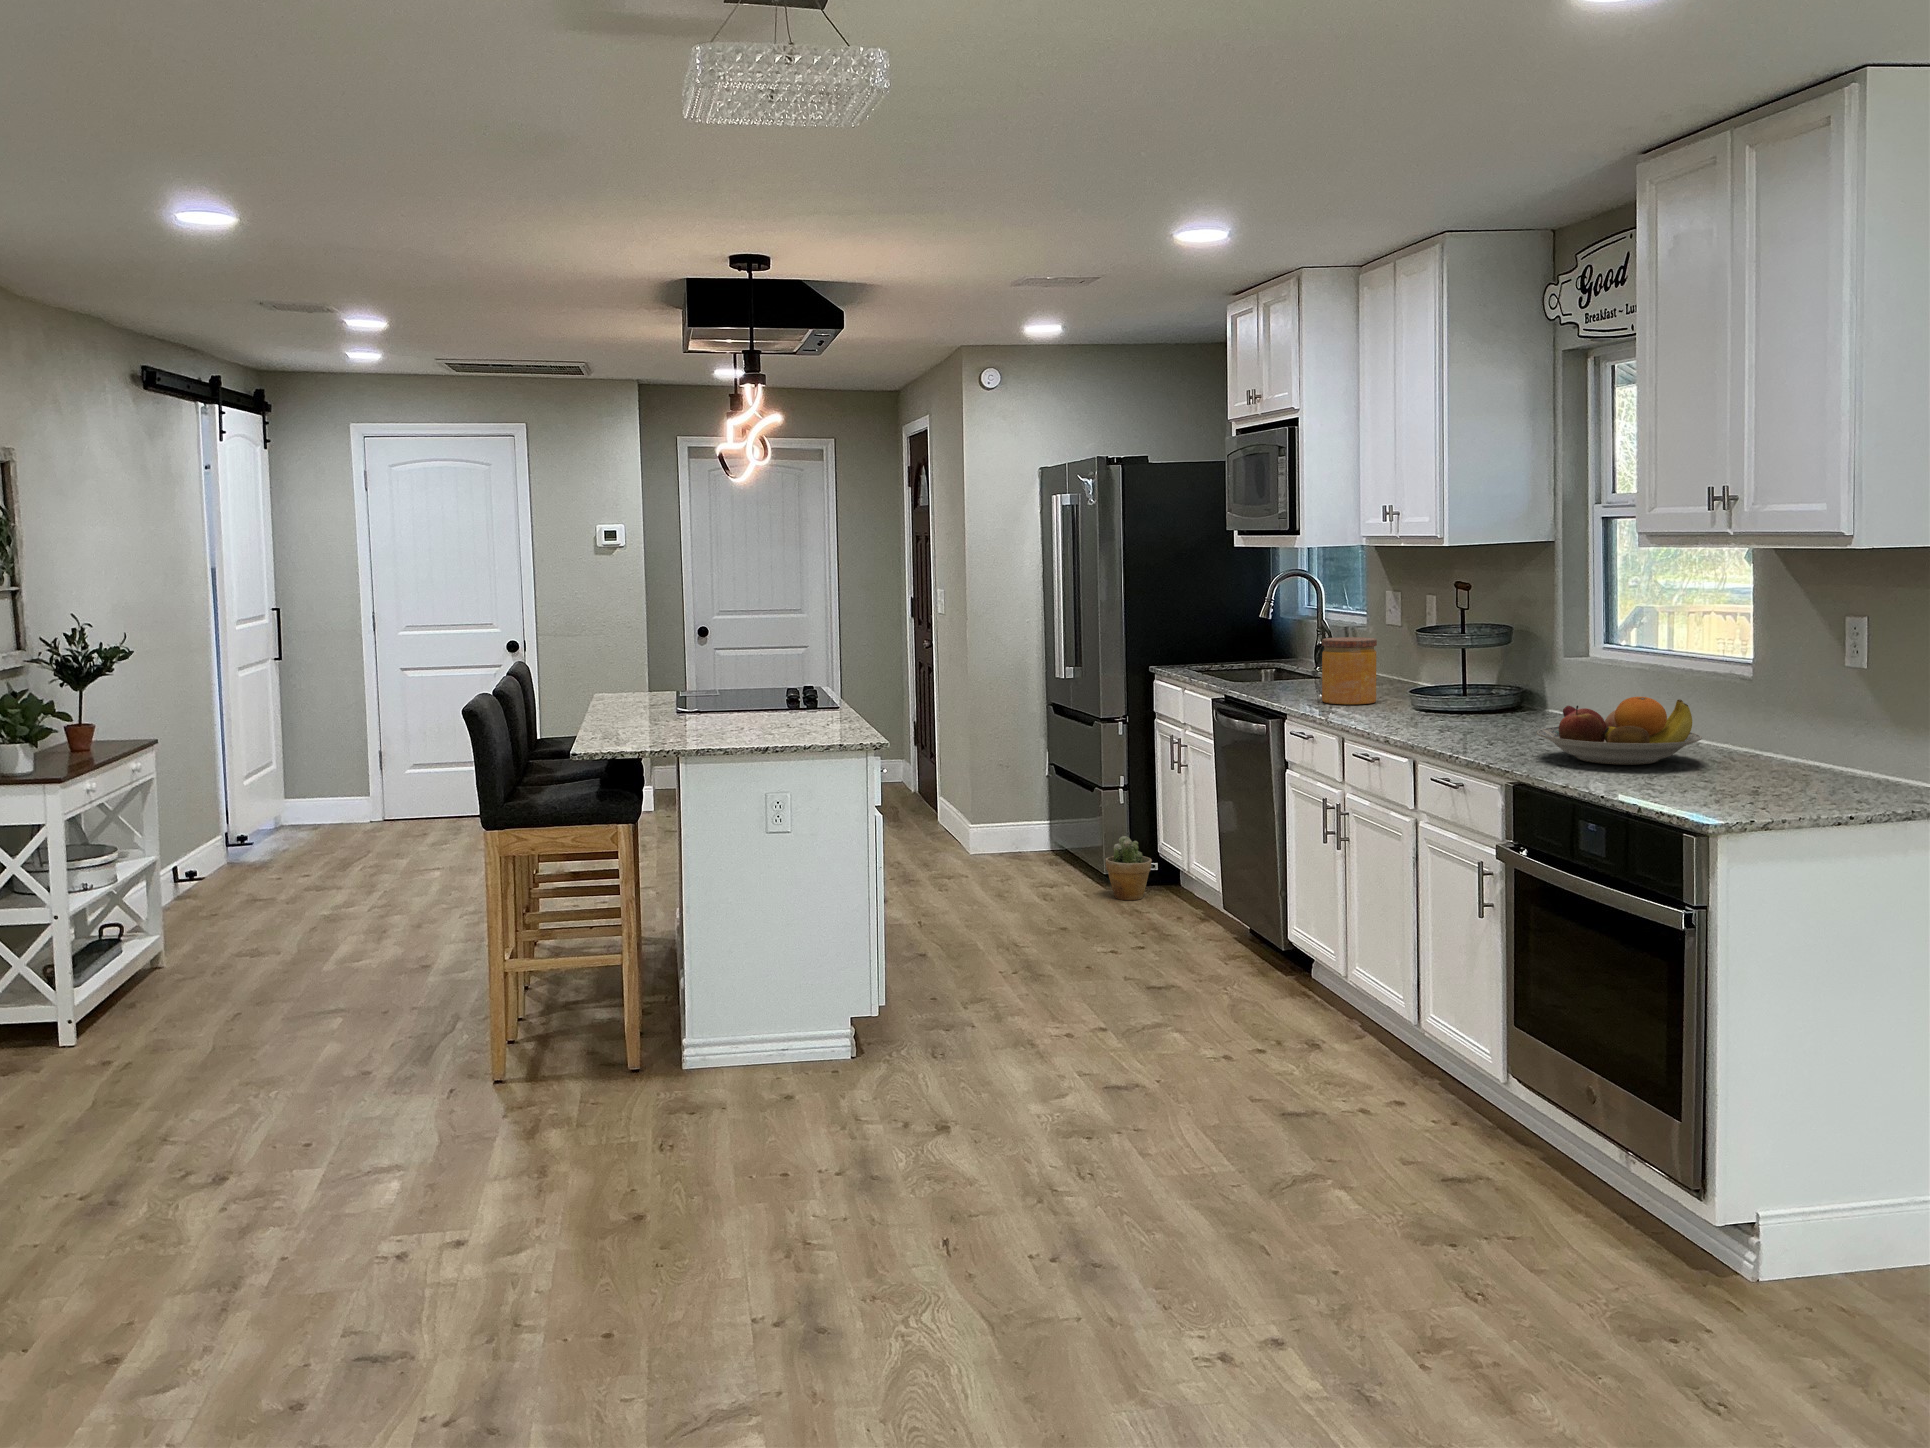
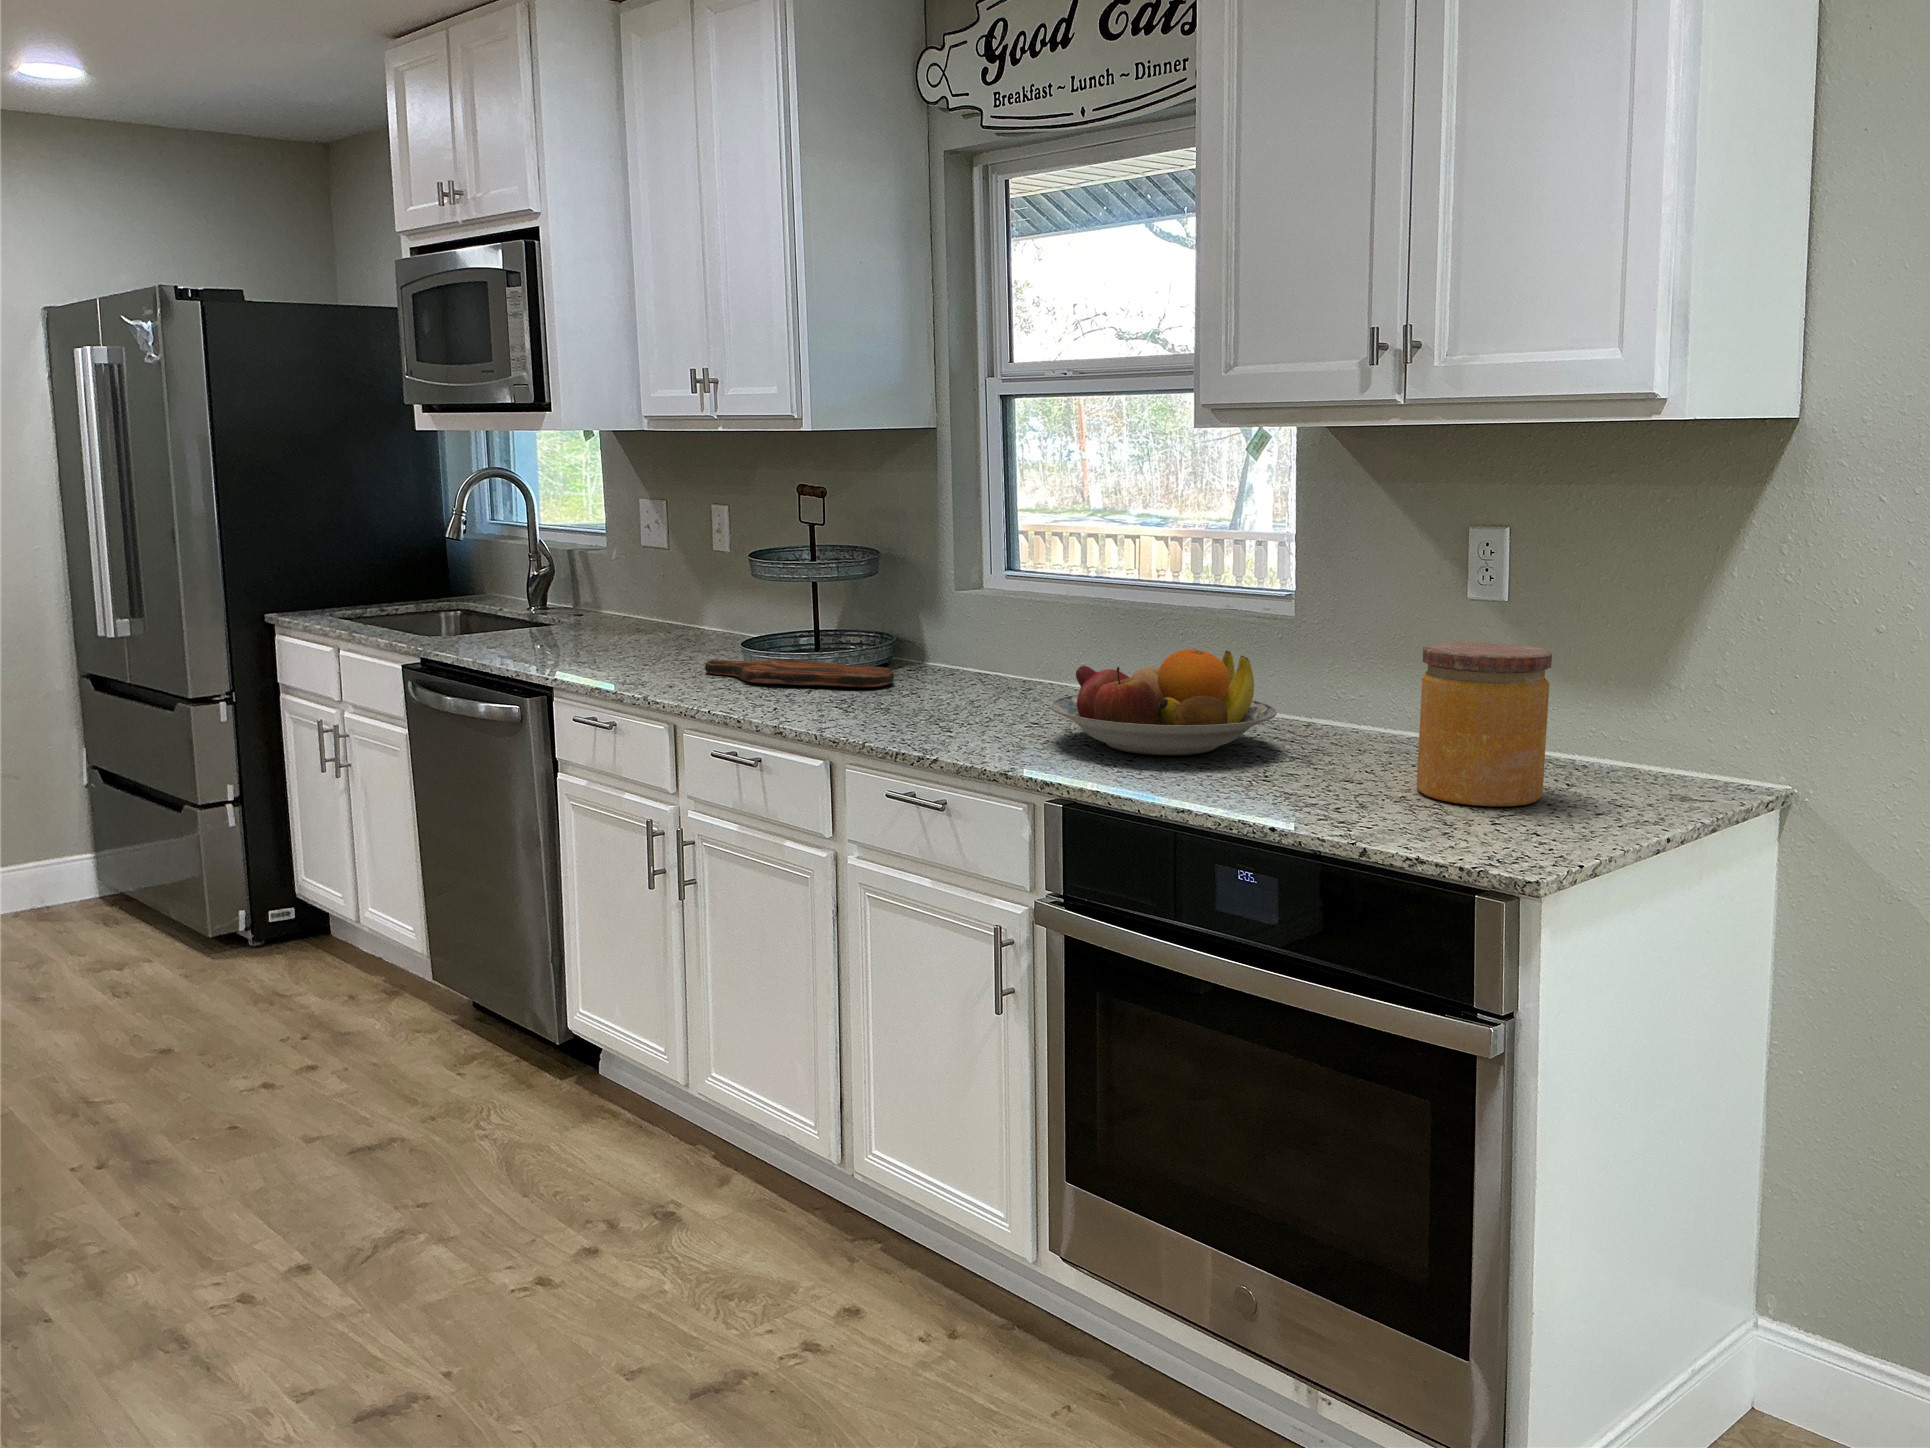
jar: present [1322,637,1377,704] -> present [1417,642,1552,806]
cutting board: none [1375,702,1494,722] -> present [705,660,894,687]
potted plant: present [1106,836,1152,900] -> none [211,877,292,979]

